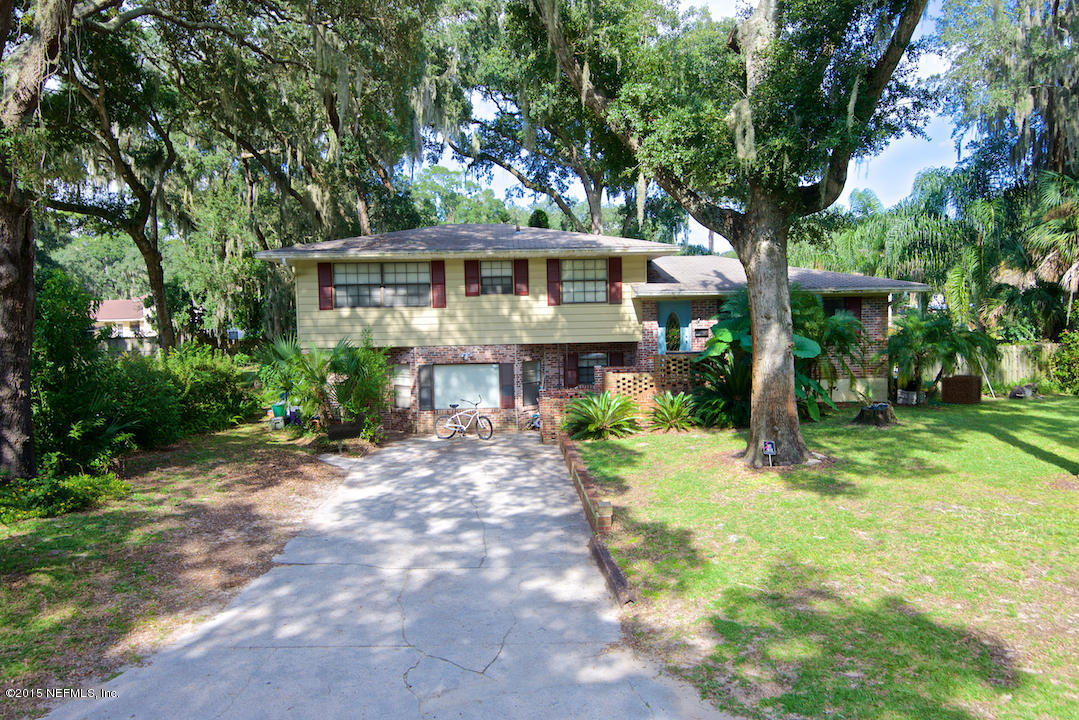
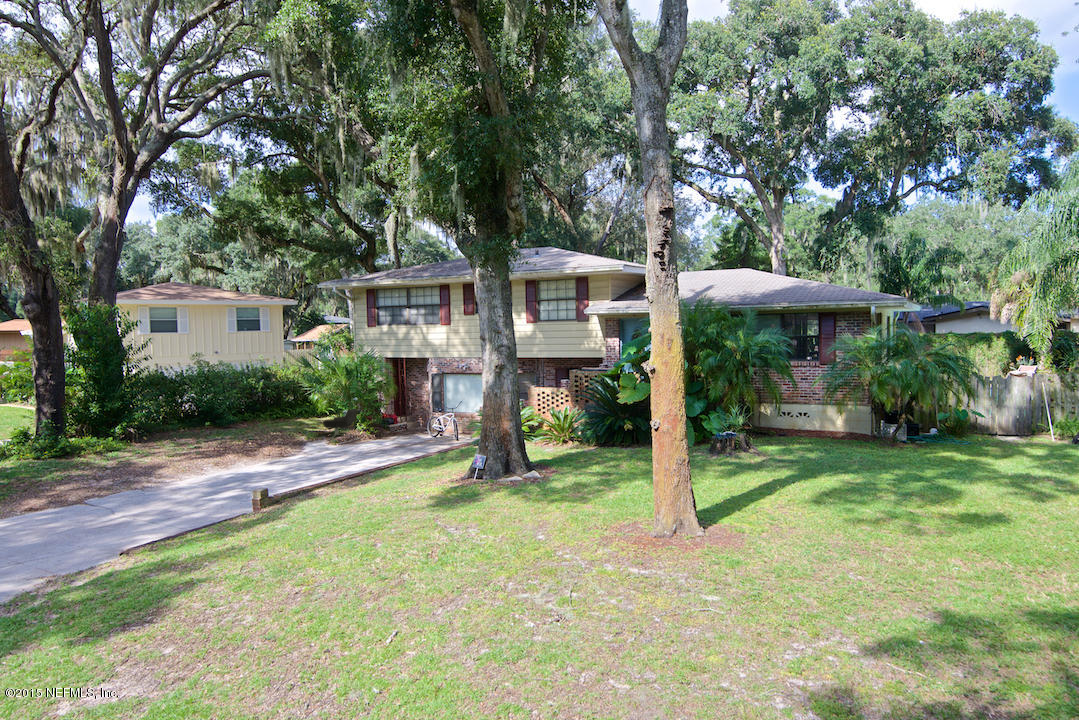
wooden crate: present [941,375,982,404] -> none [958,403,1012,440]

